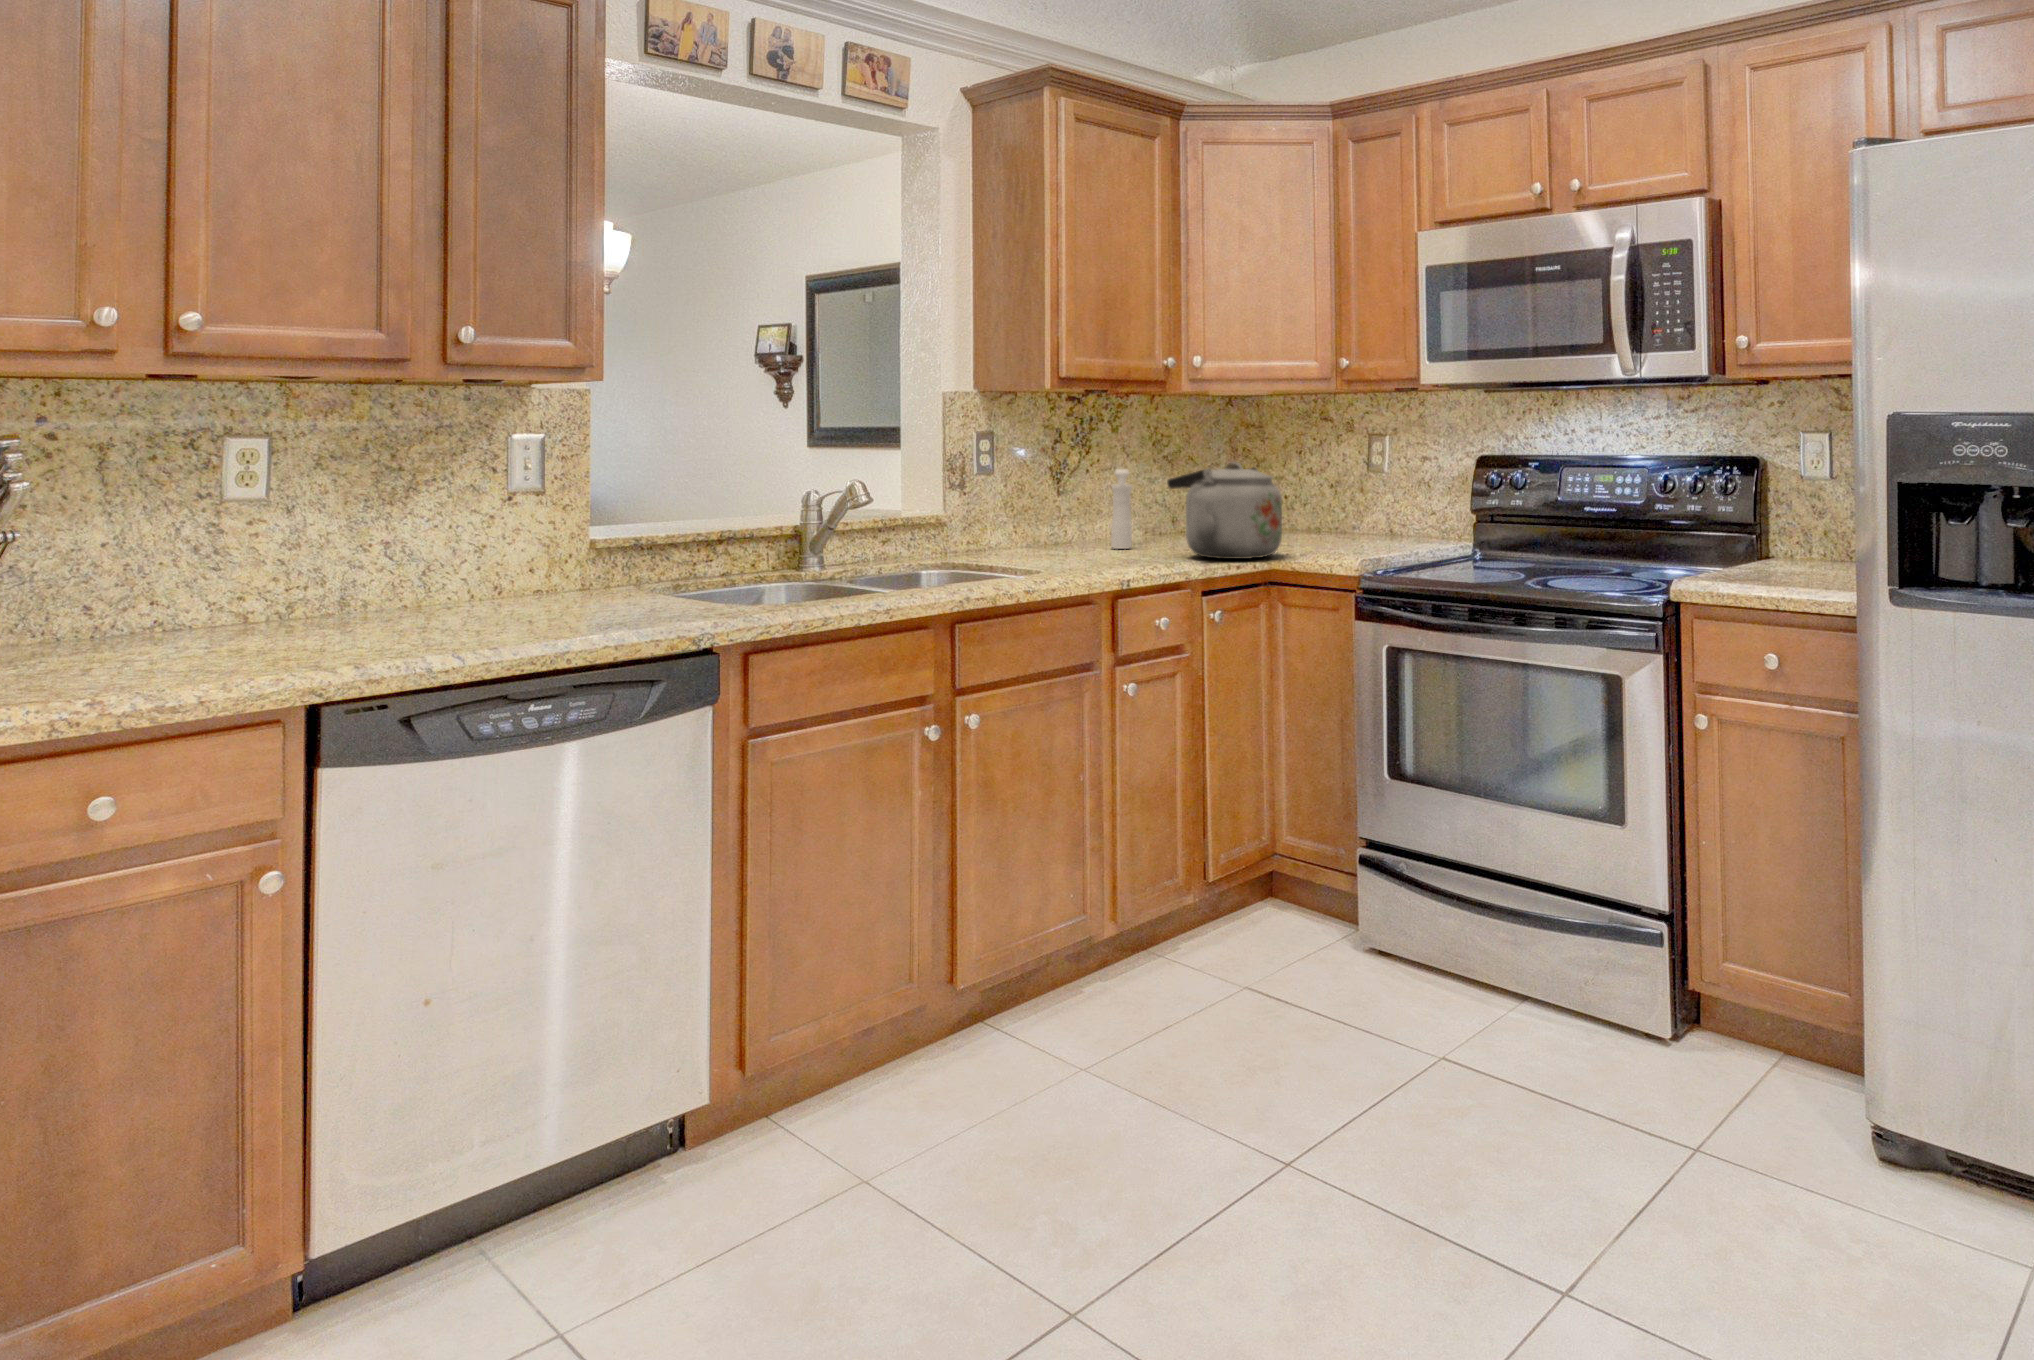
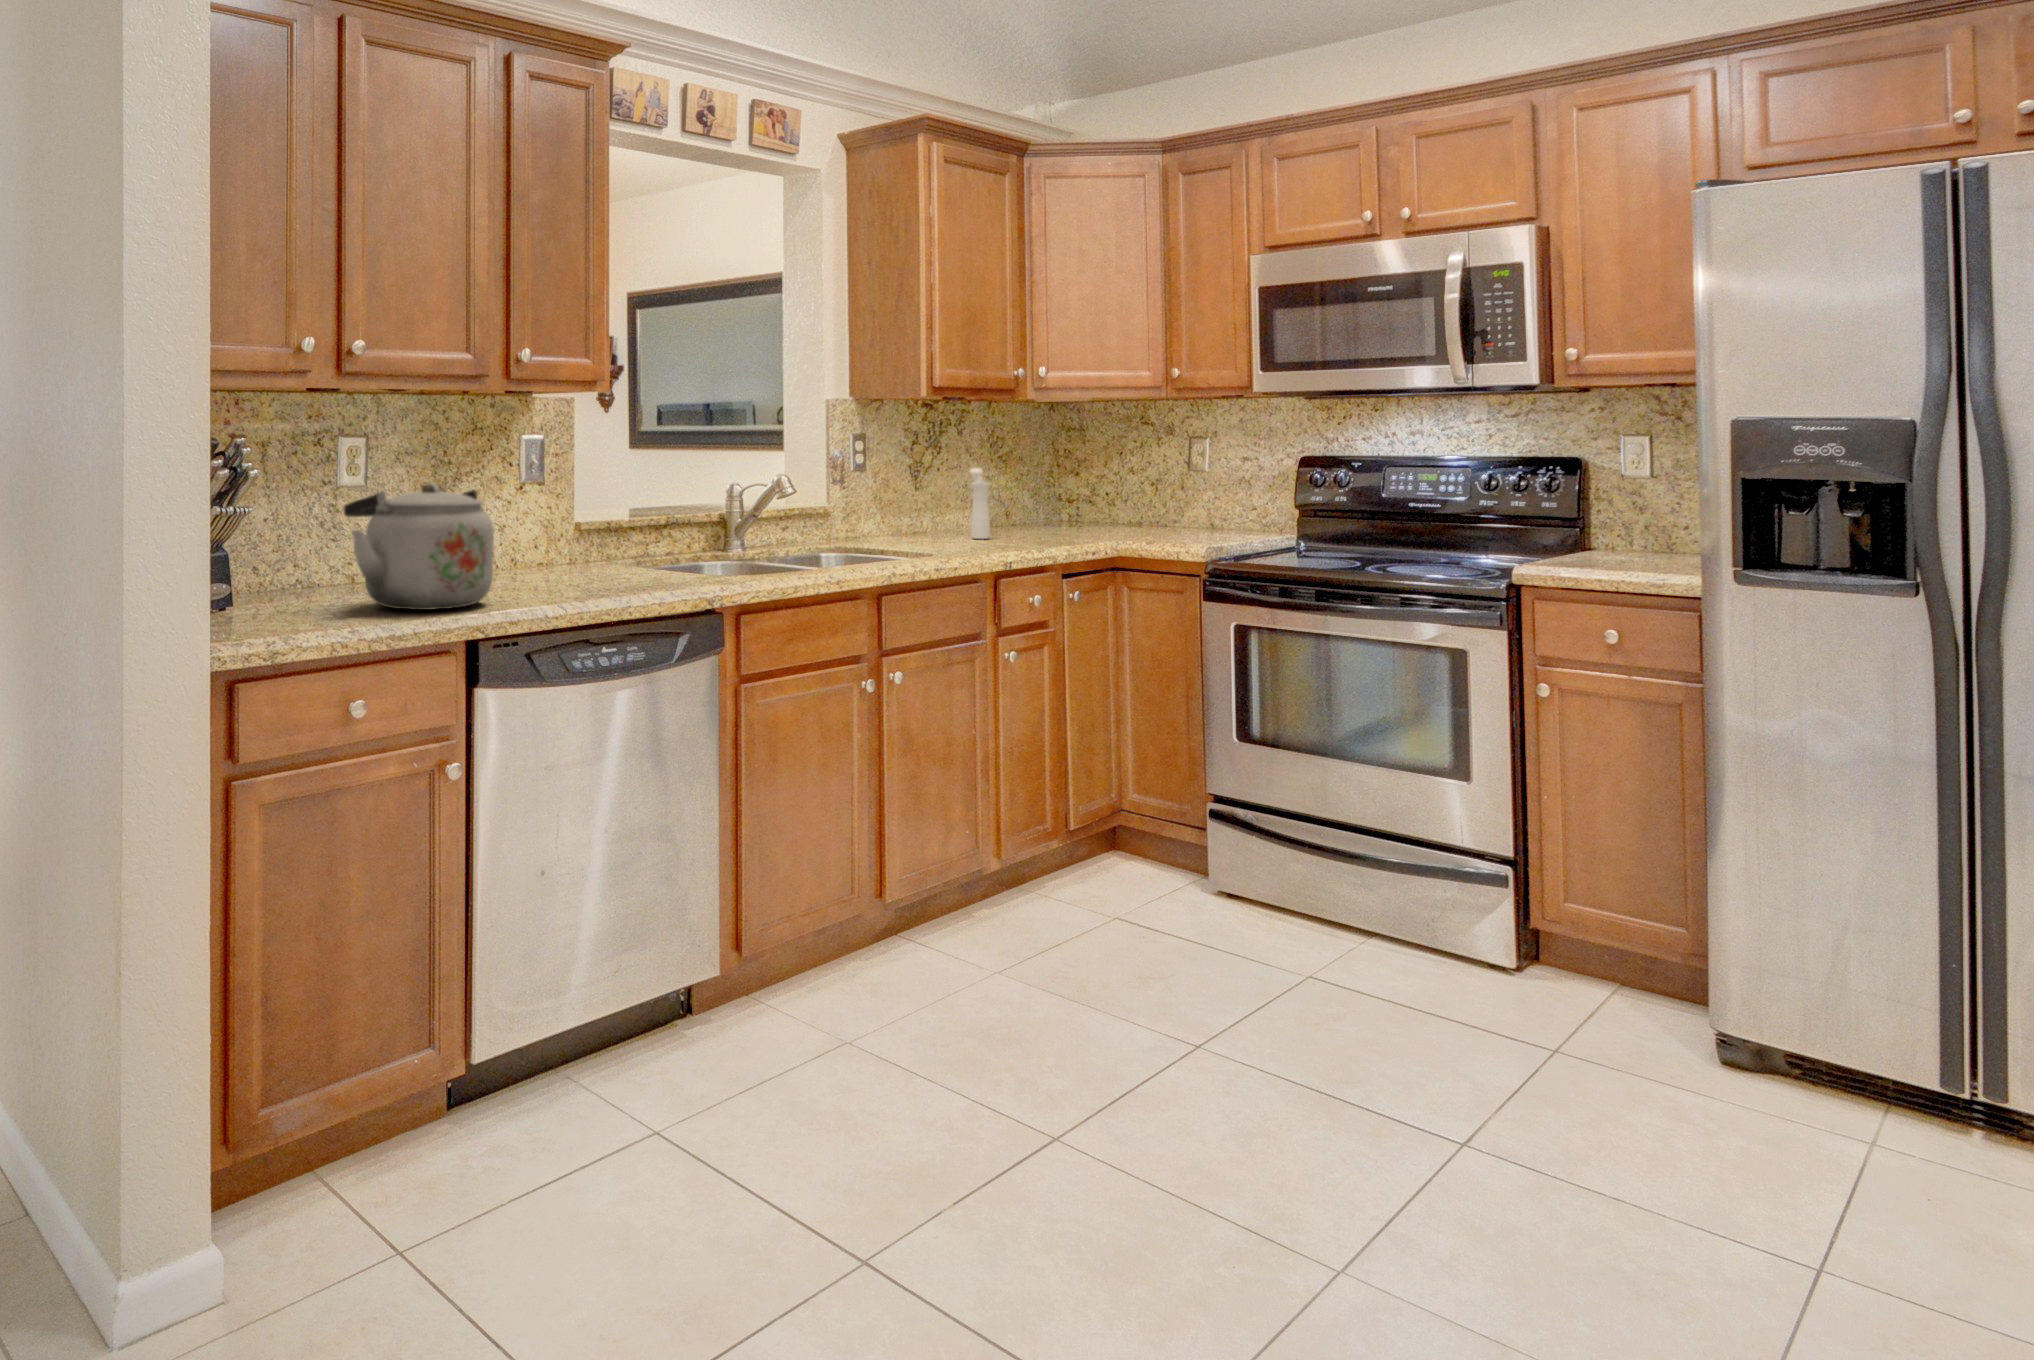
kettle: present [1167,462,1282,559] -> present [344,483,494,610]

